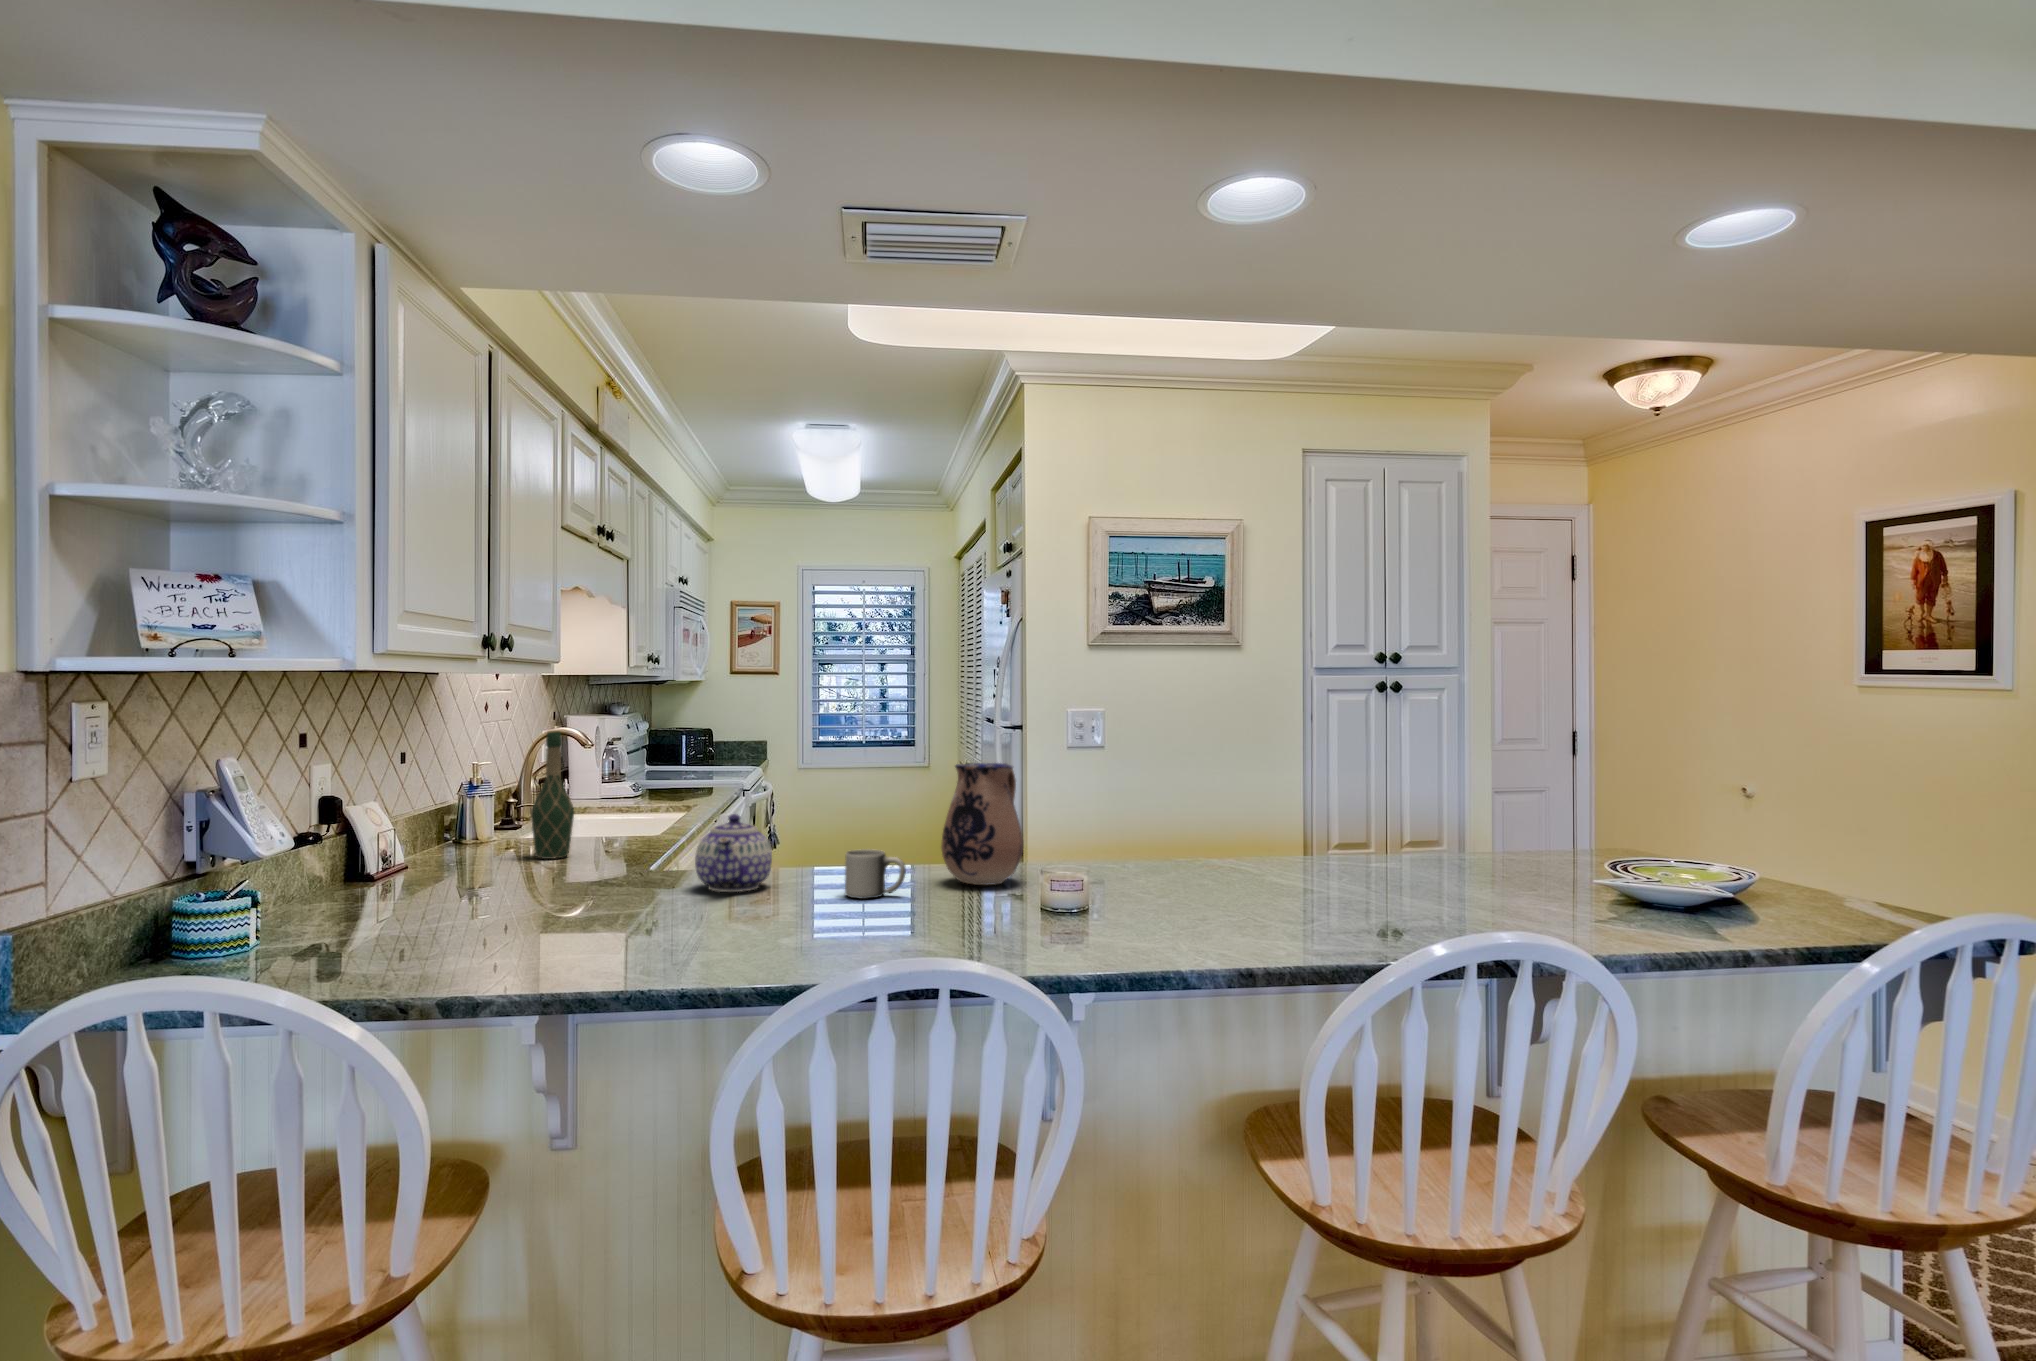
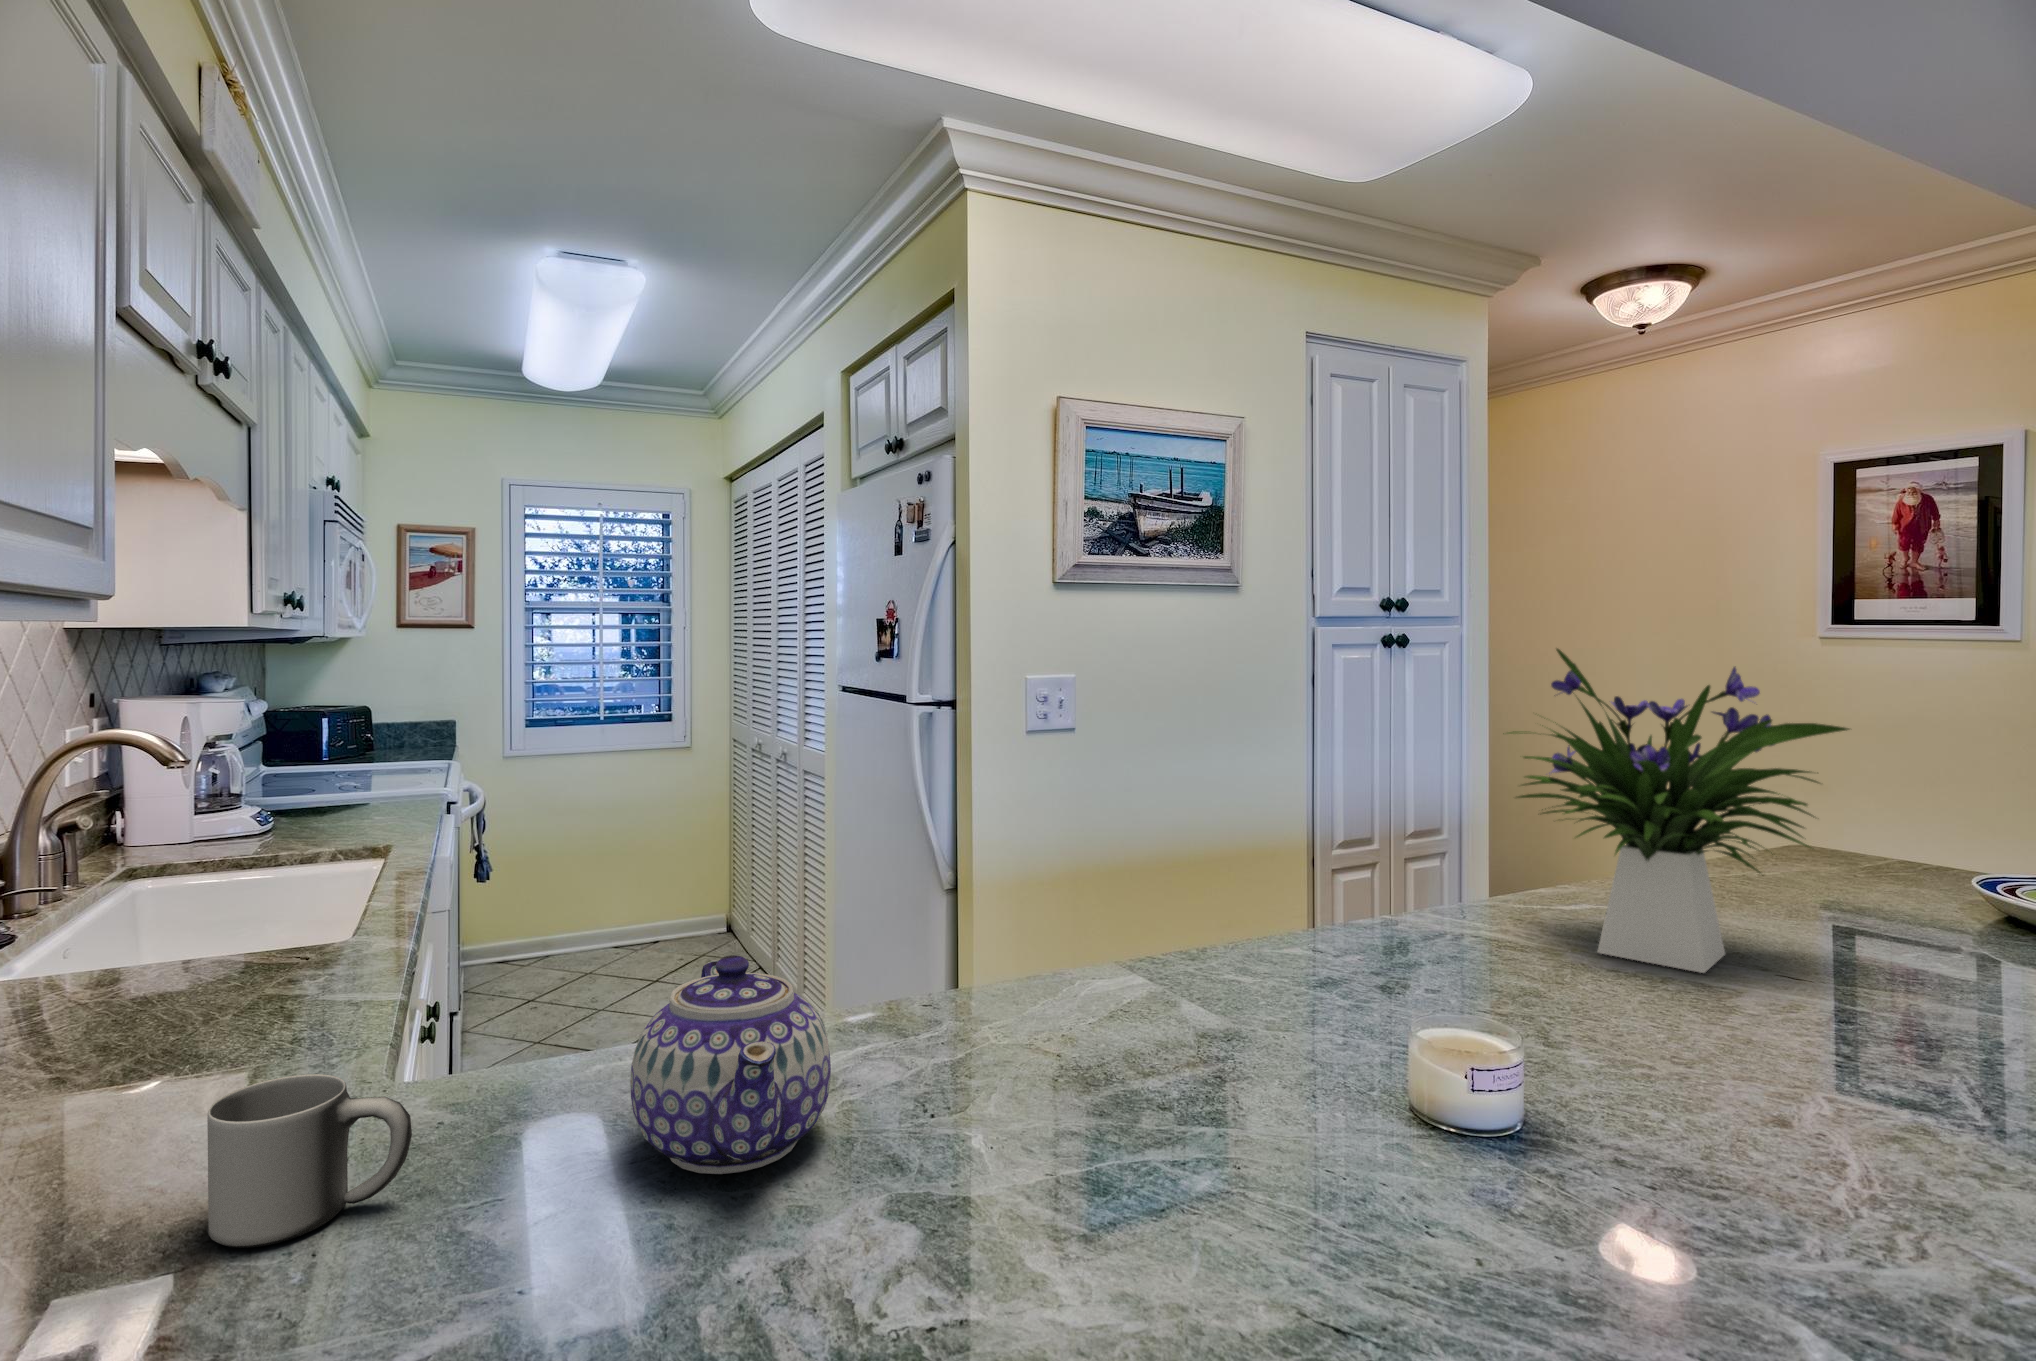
flower arrangement: none [1191,695,1378,885] -> present [1503,649,1849,973]
wine bottle: present [531,731,574,859] -> none [67,745,197,1070]
ceramic pitcher: present [941,763,1023,885] -> none [1151,783,1326,1048]
mug: present [845,849,906,899] -> present [207,1074,412,1248]

